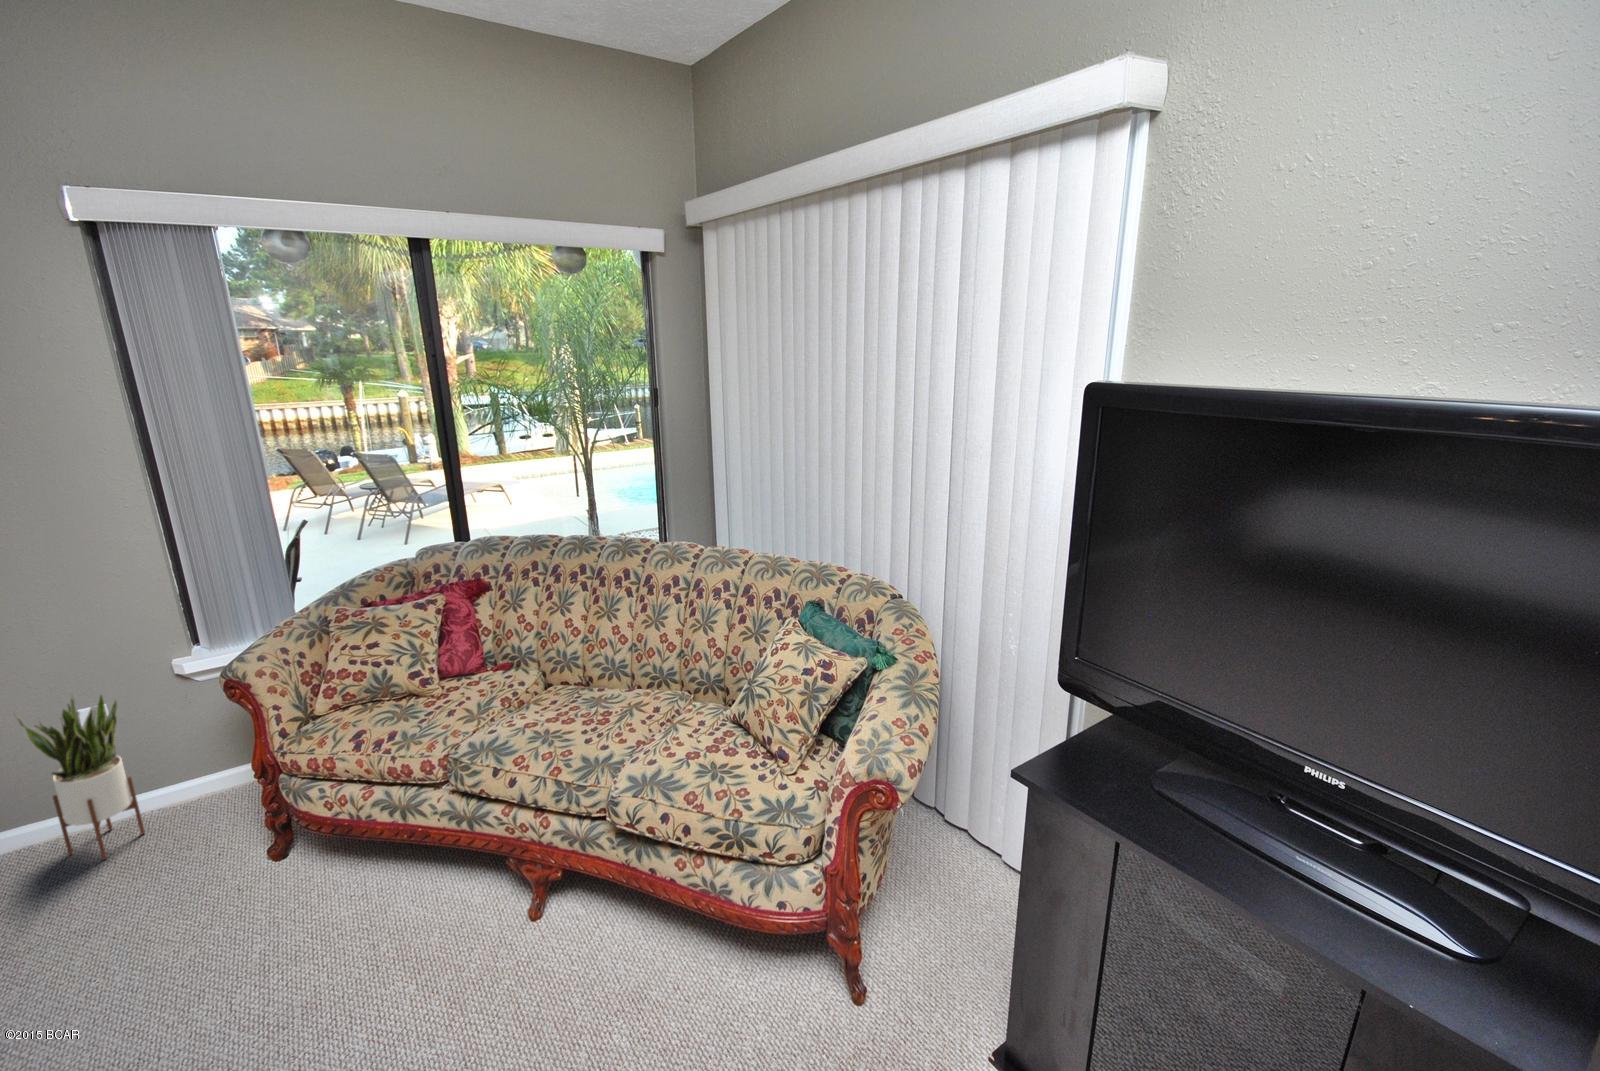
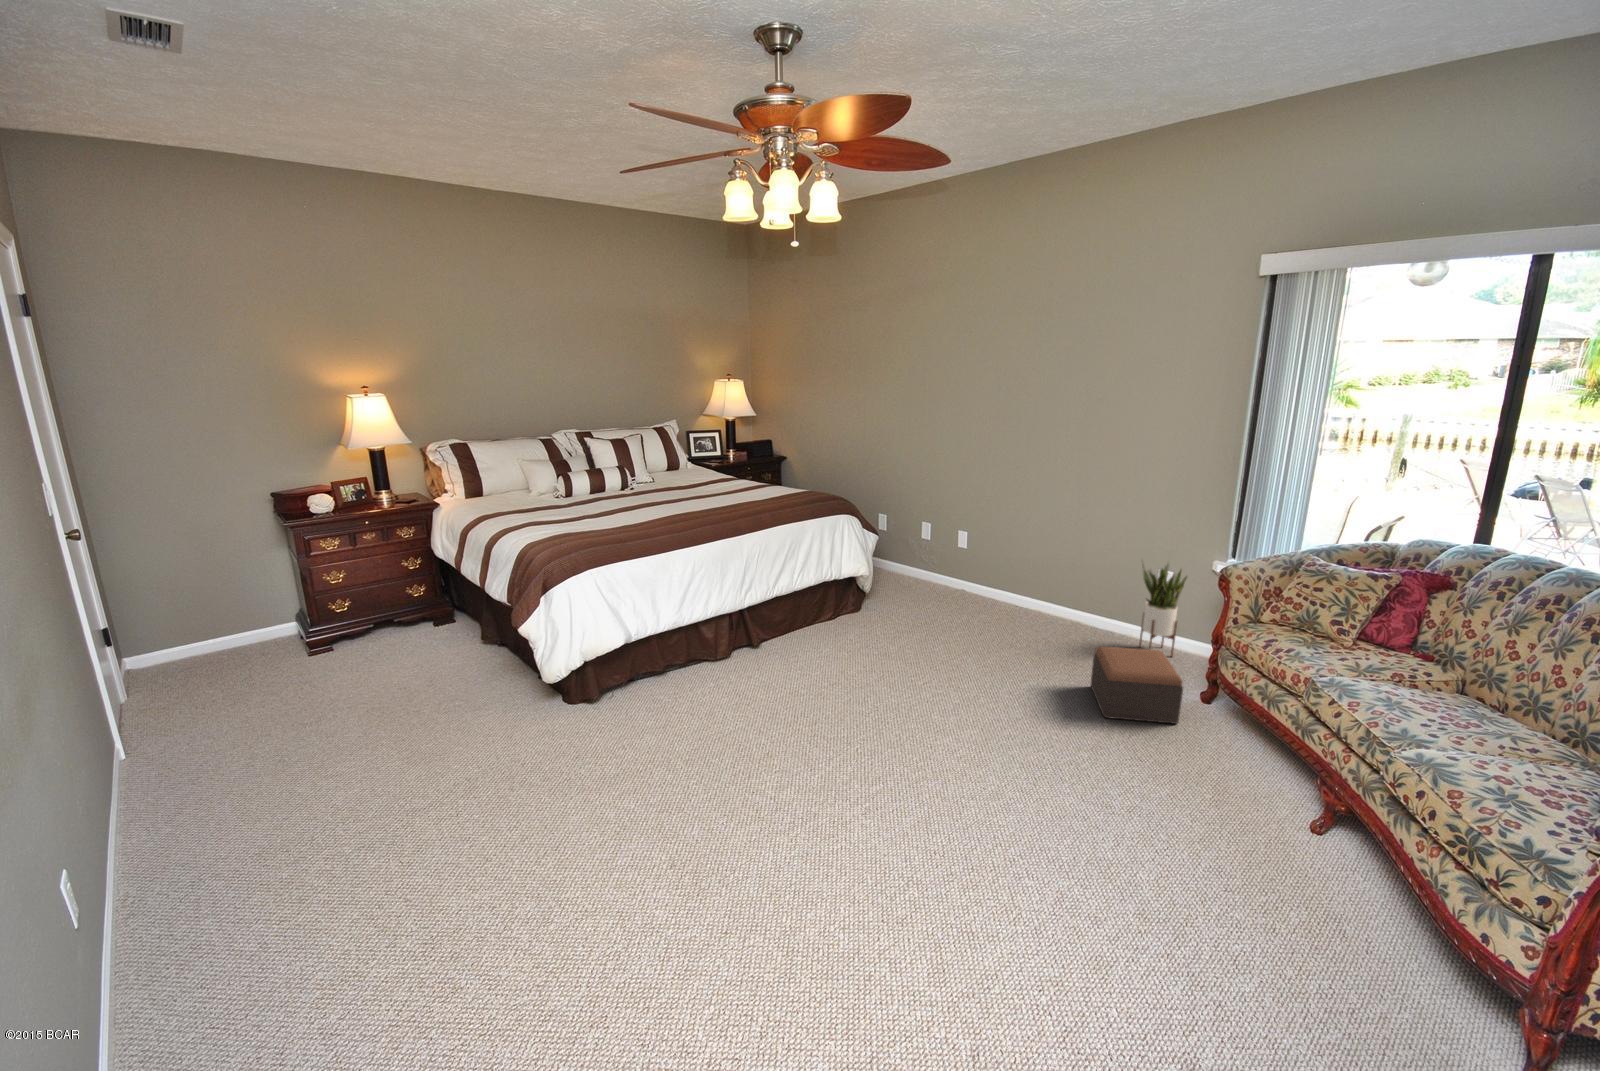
footstool: none [36,843,270,1028] -> present [1091,647,1183,724]

